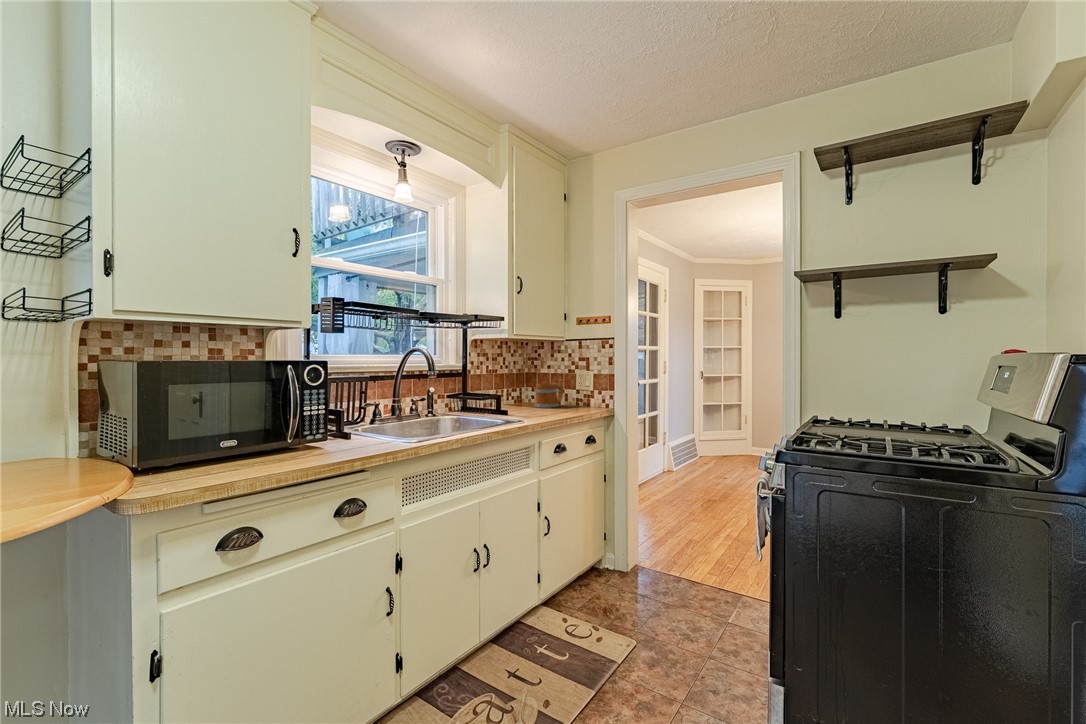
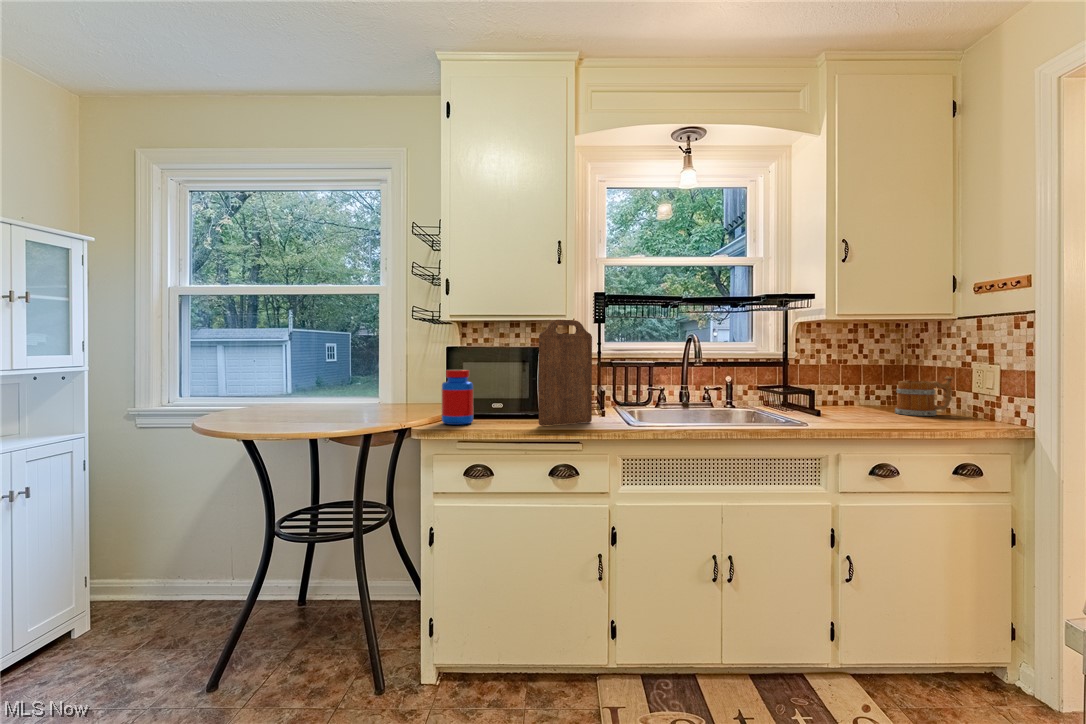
cutting board: none [312,332,359,457] -> present [539,320,592,426]
jar: none [158,397,215,479] -> present [442,370,473,425]

